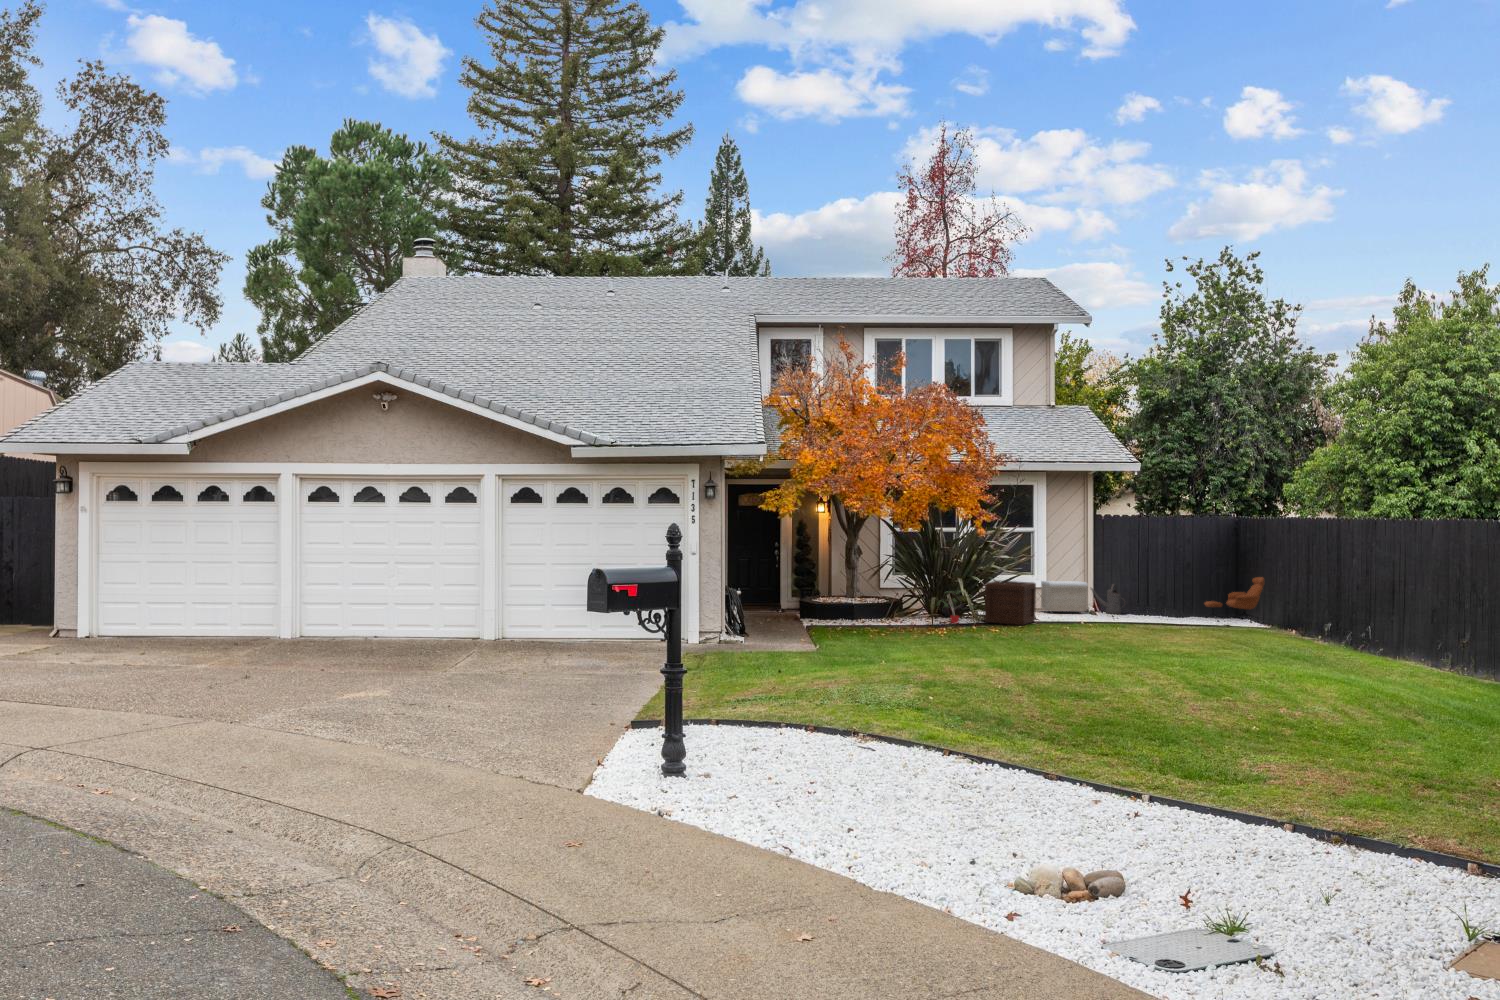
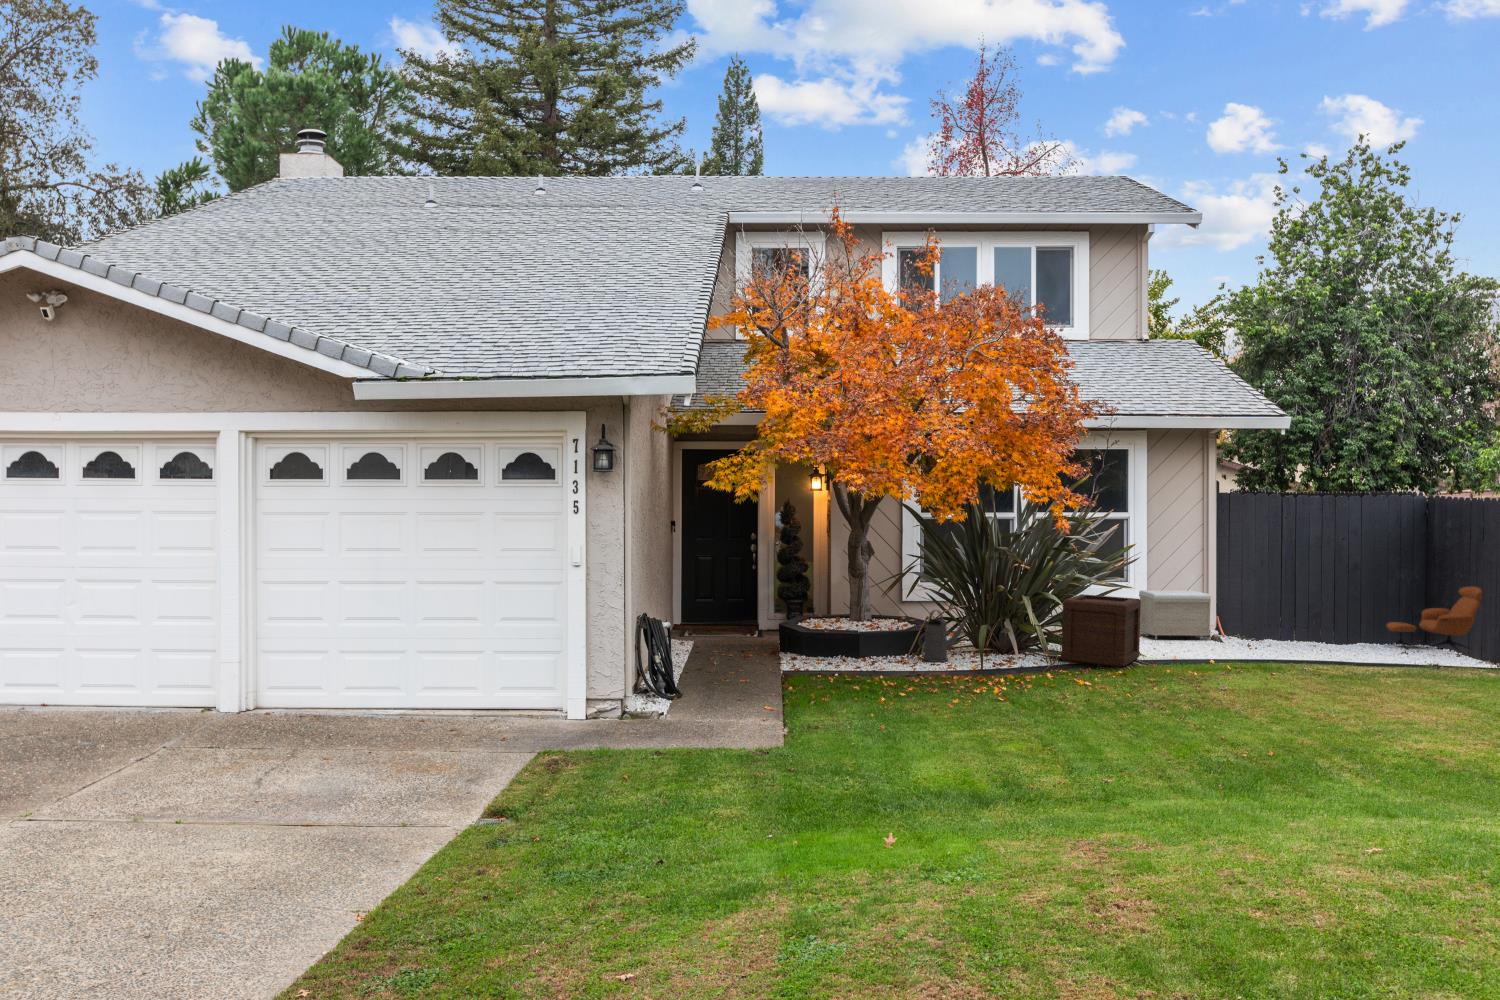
watering can: present [1091,584,1121,614] -> present [918,610,969,662]
potted plant: present [937,591,972,623] -> none [987,611,1052,663]

